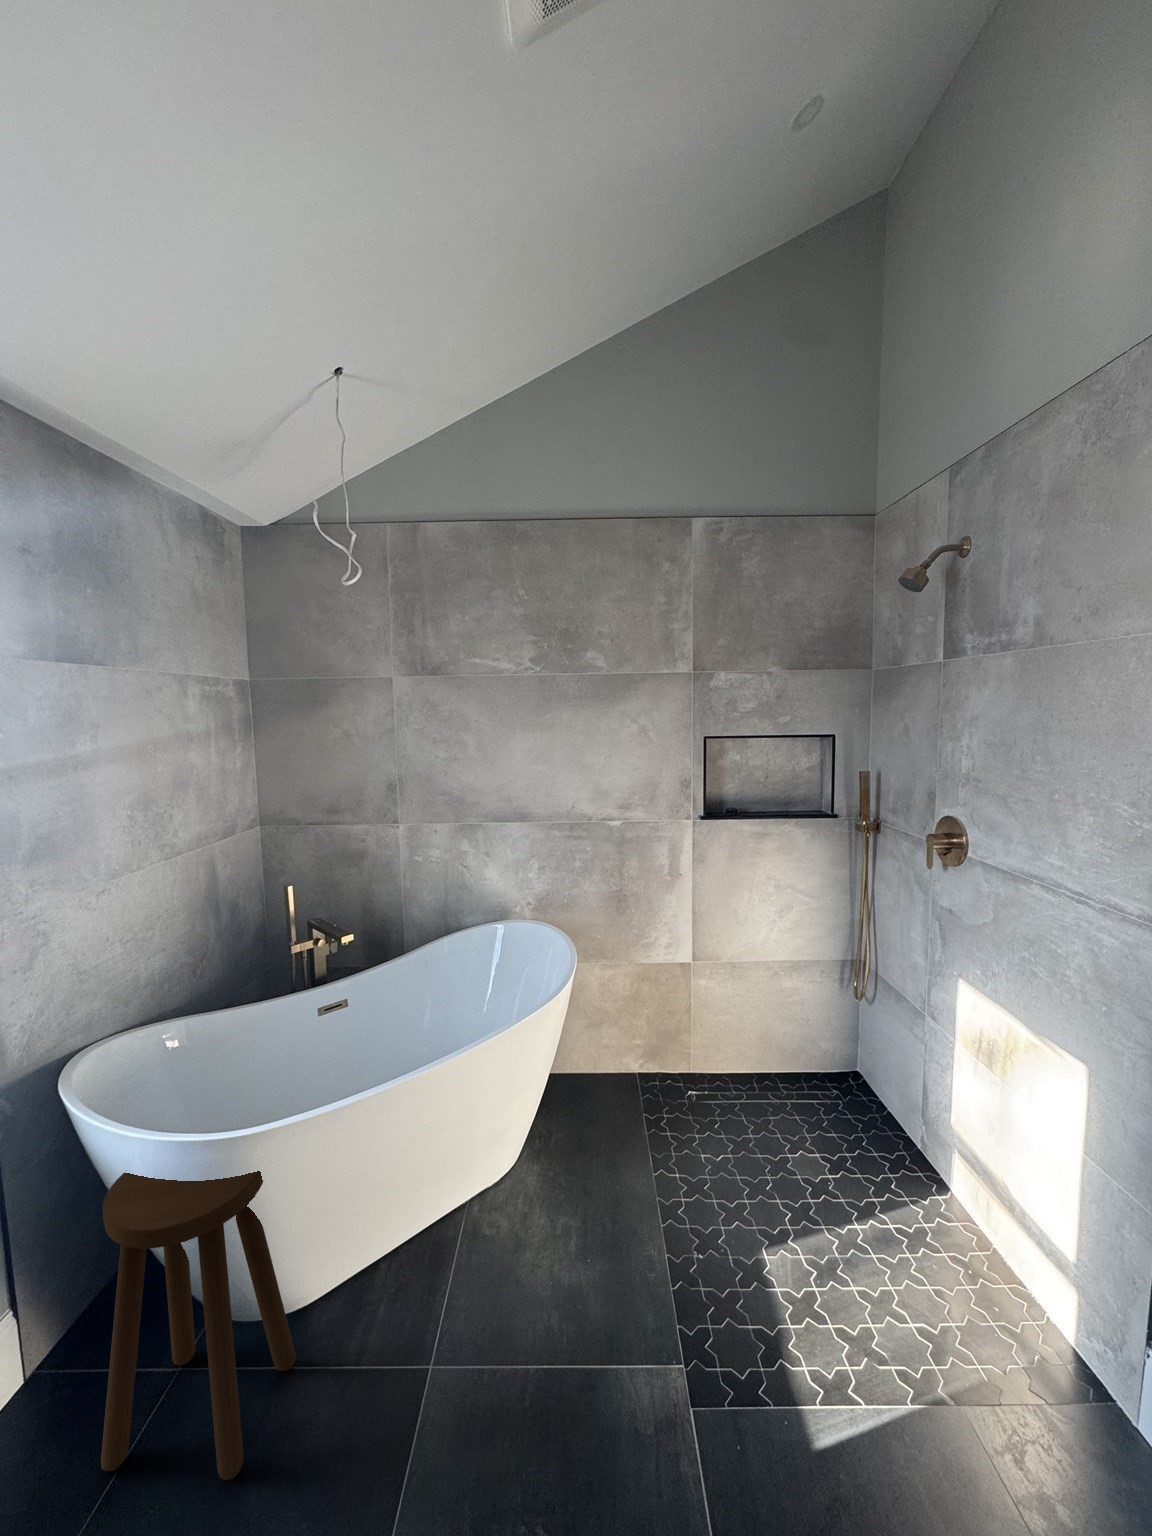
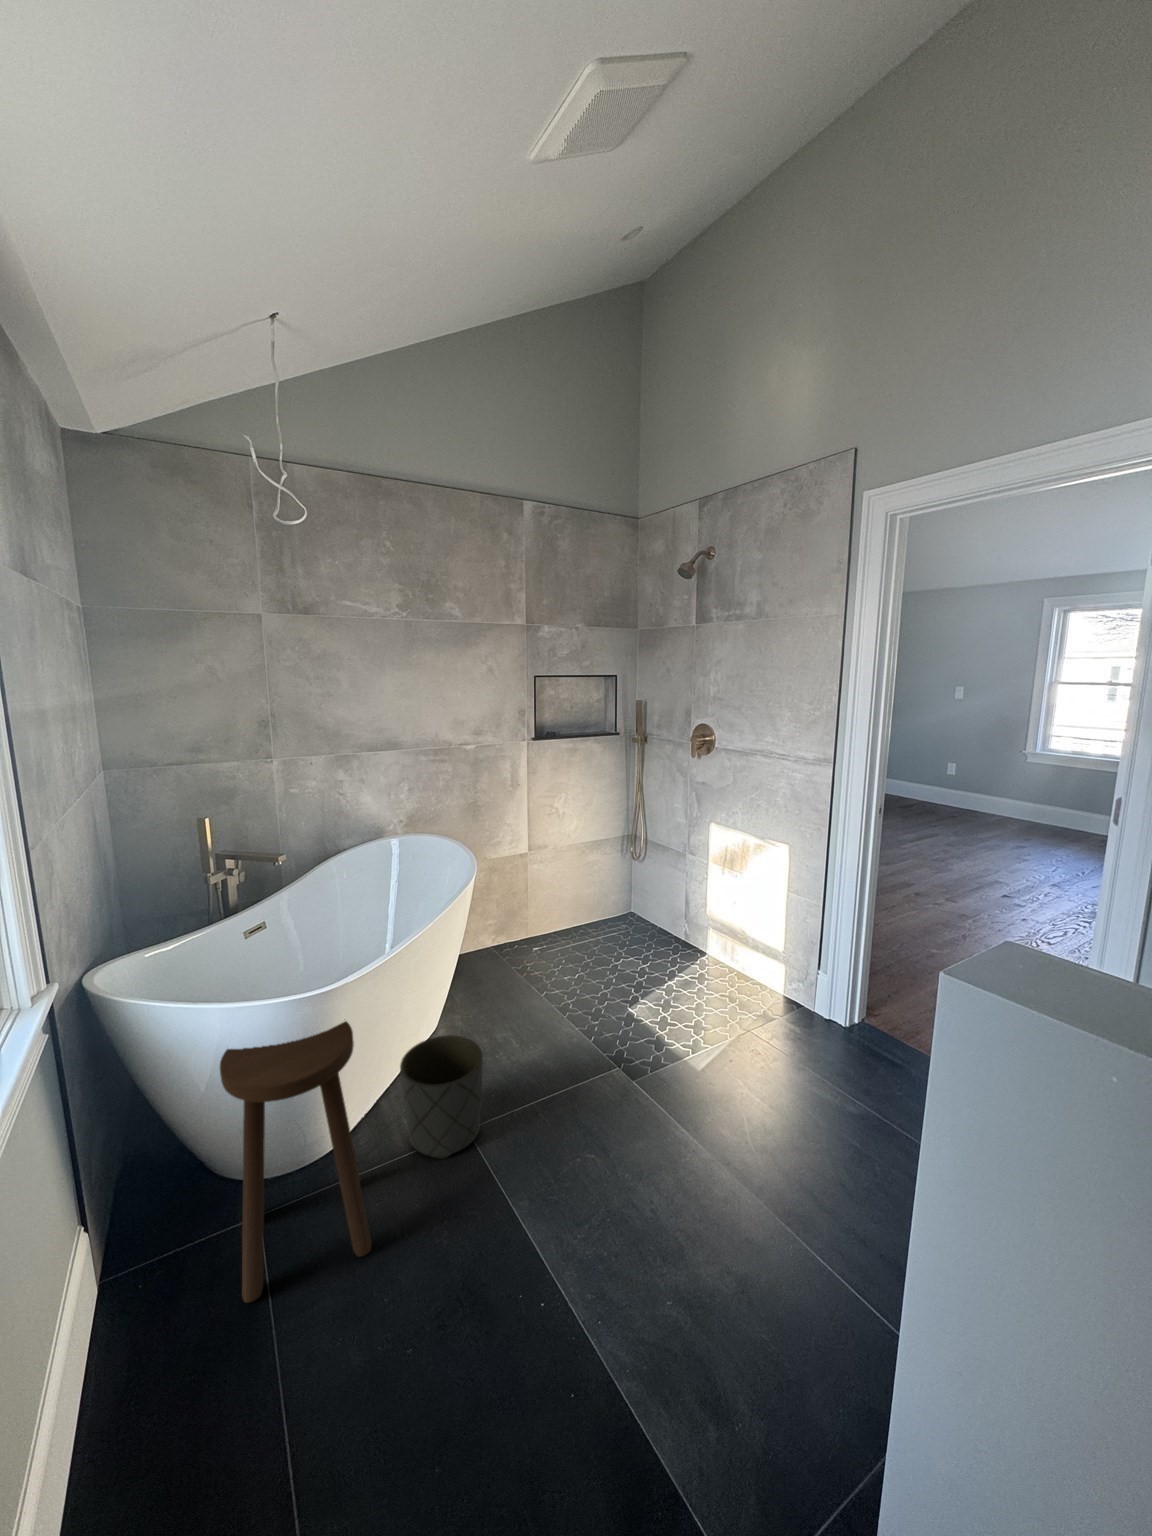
planter: none [360,1203,468,1382] -> present [400,1035,482,1159]

